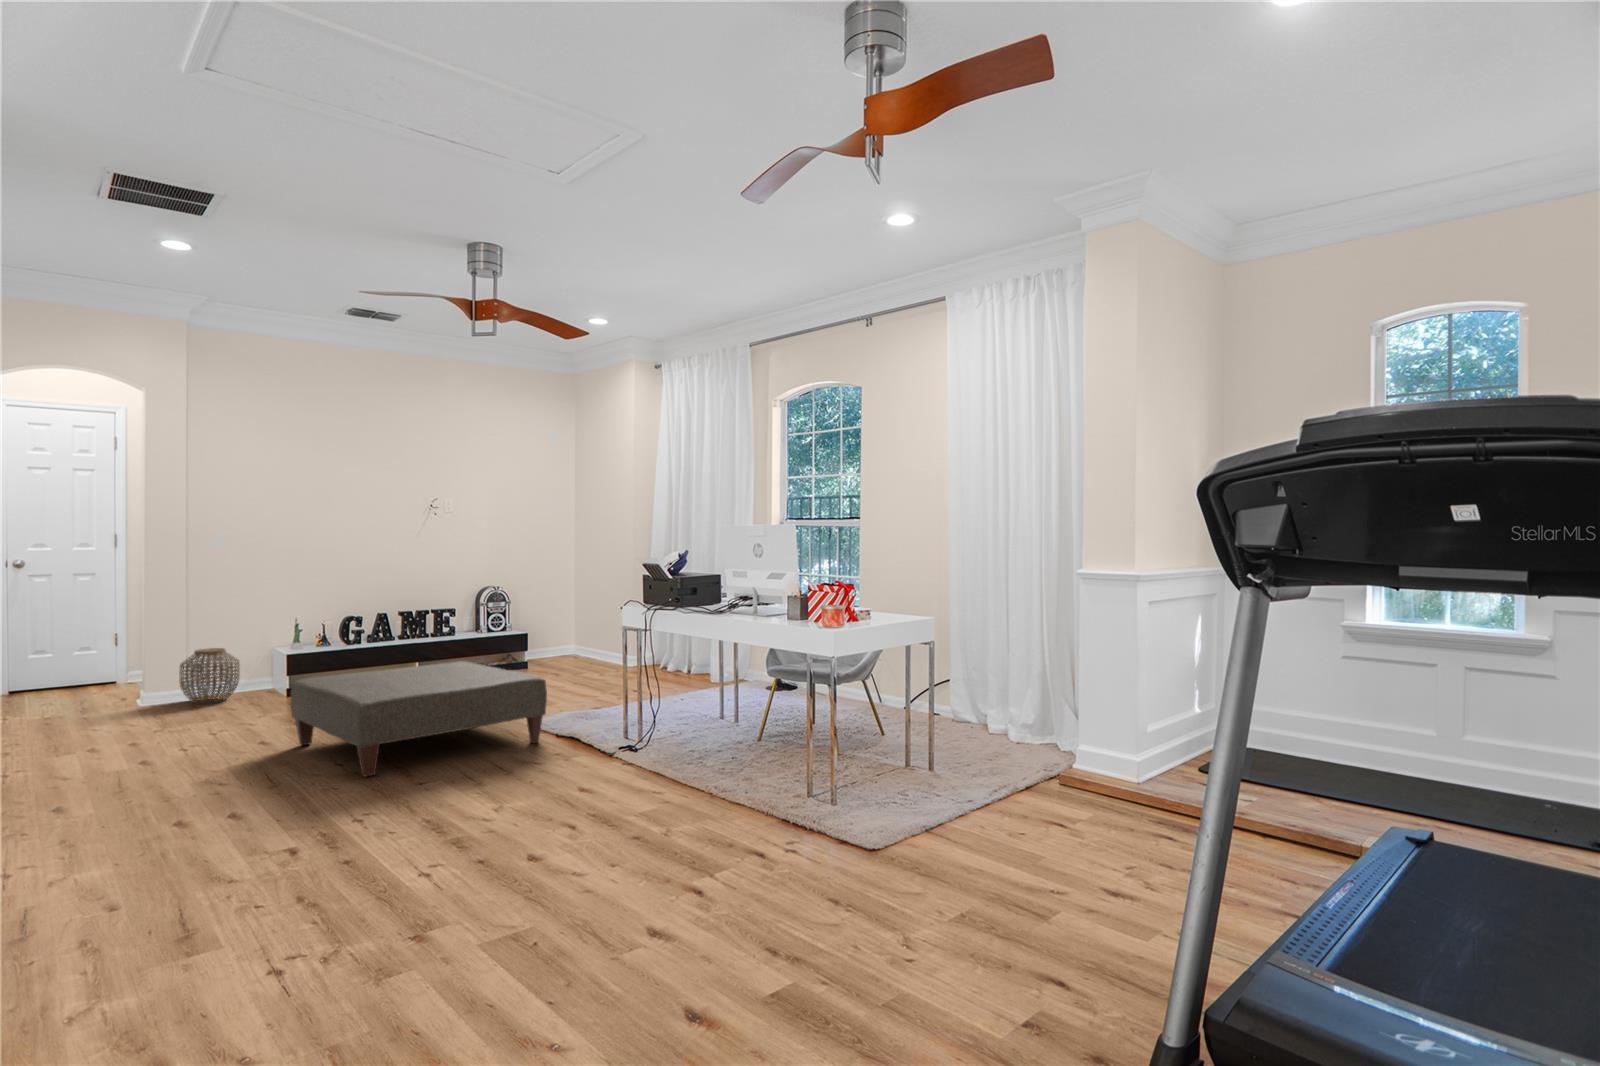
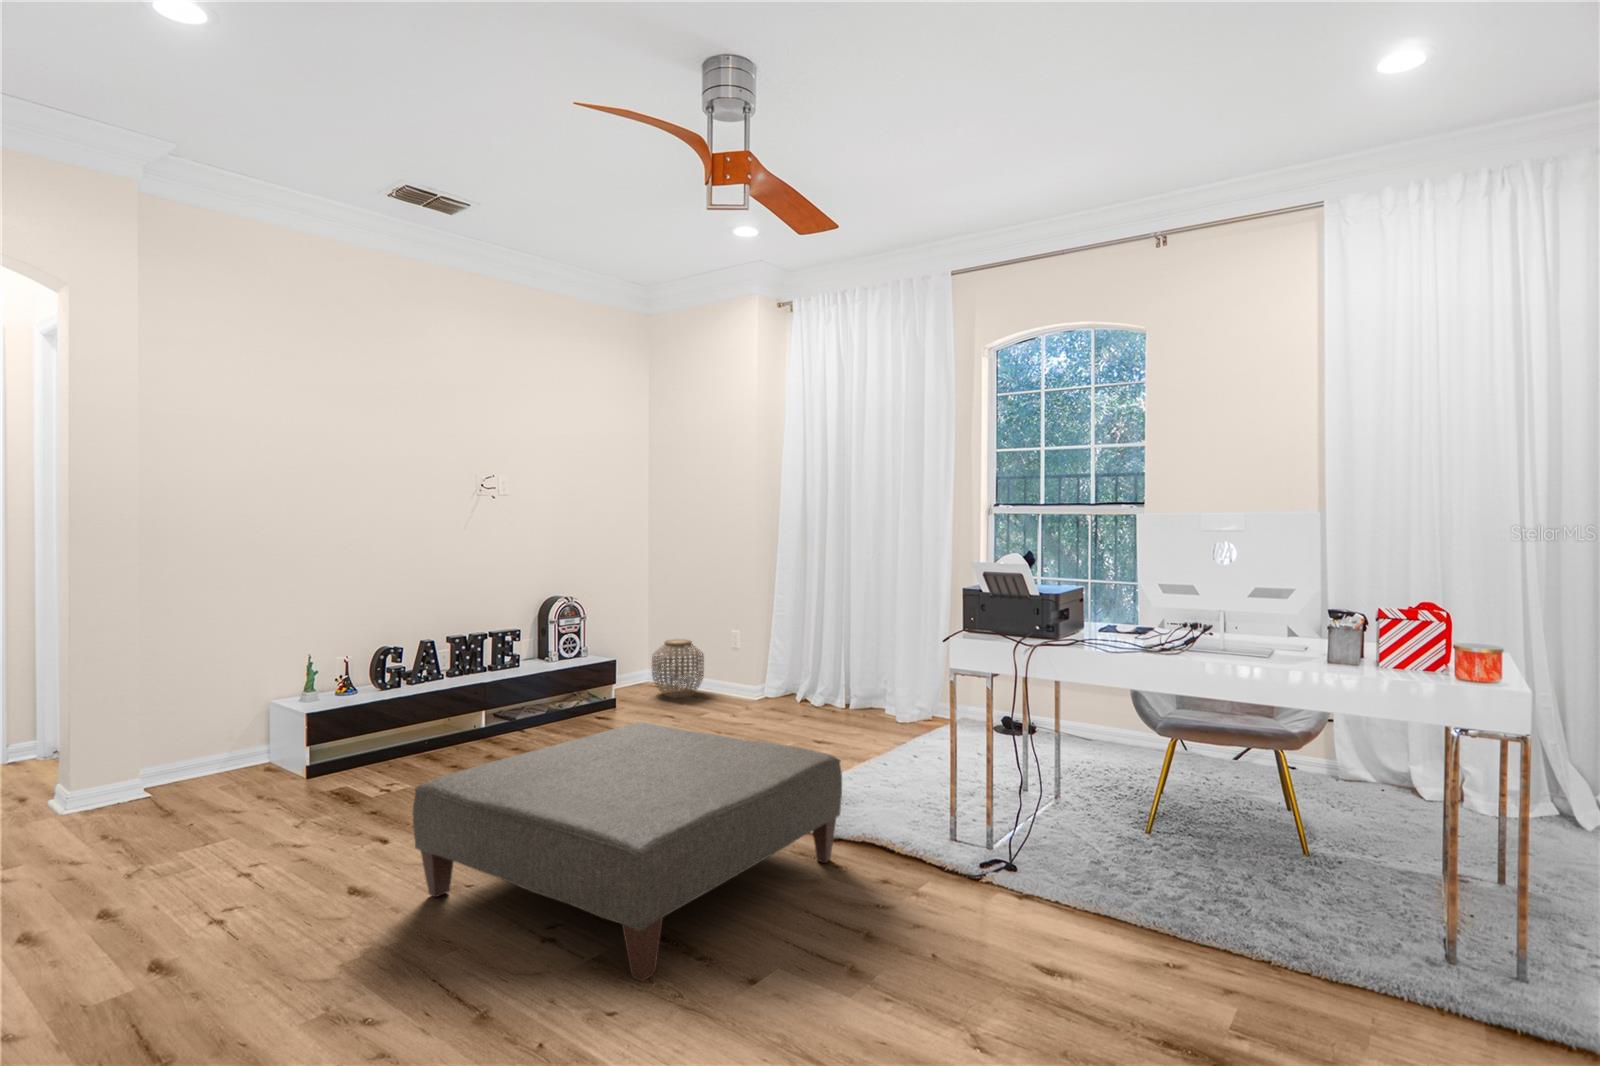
woven basket: present [179,648,240,704] -> present [652,639,704,697]

